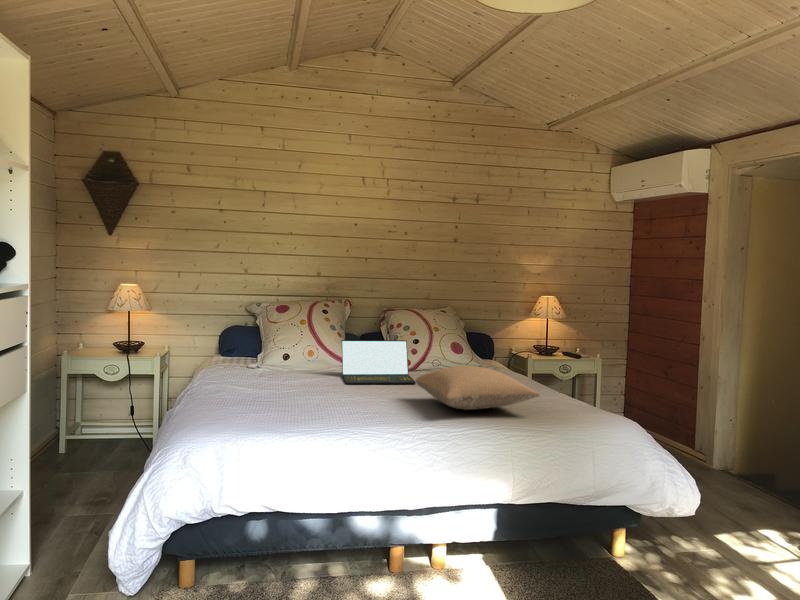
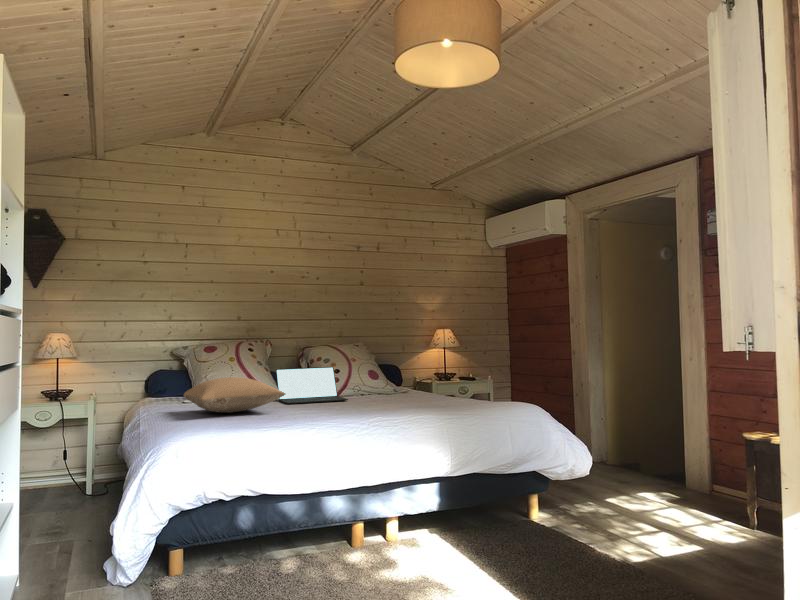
pillow: present [415,366,540,410] -> present [184,377,285,413]

